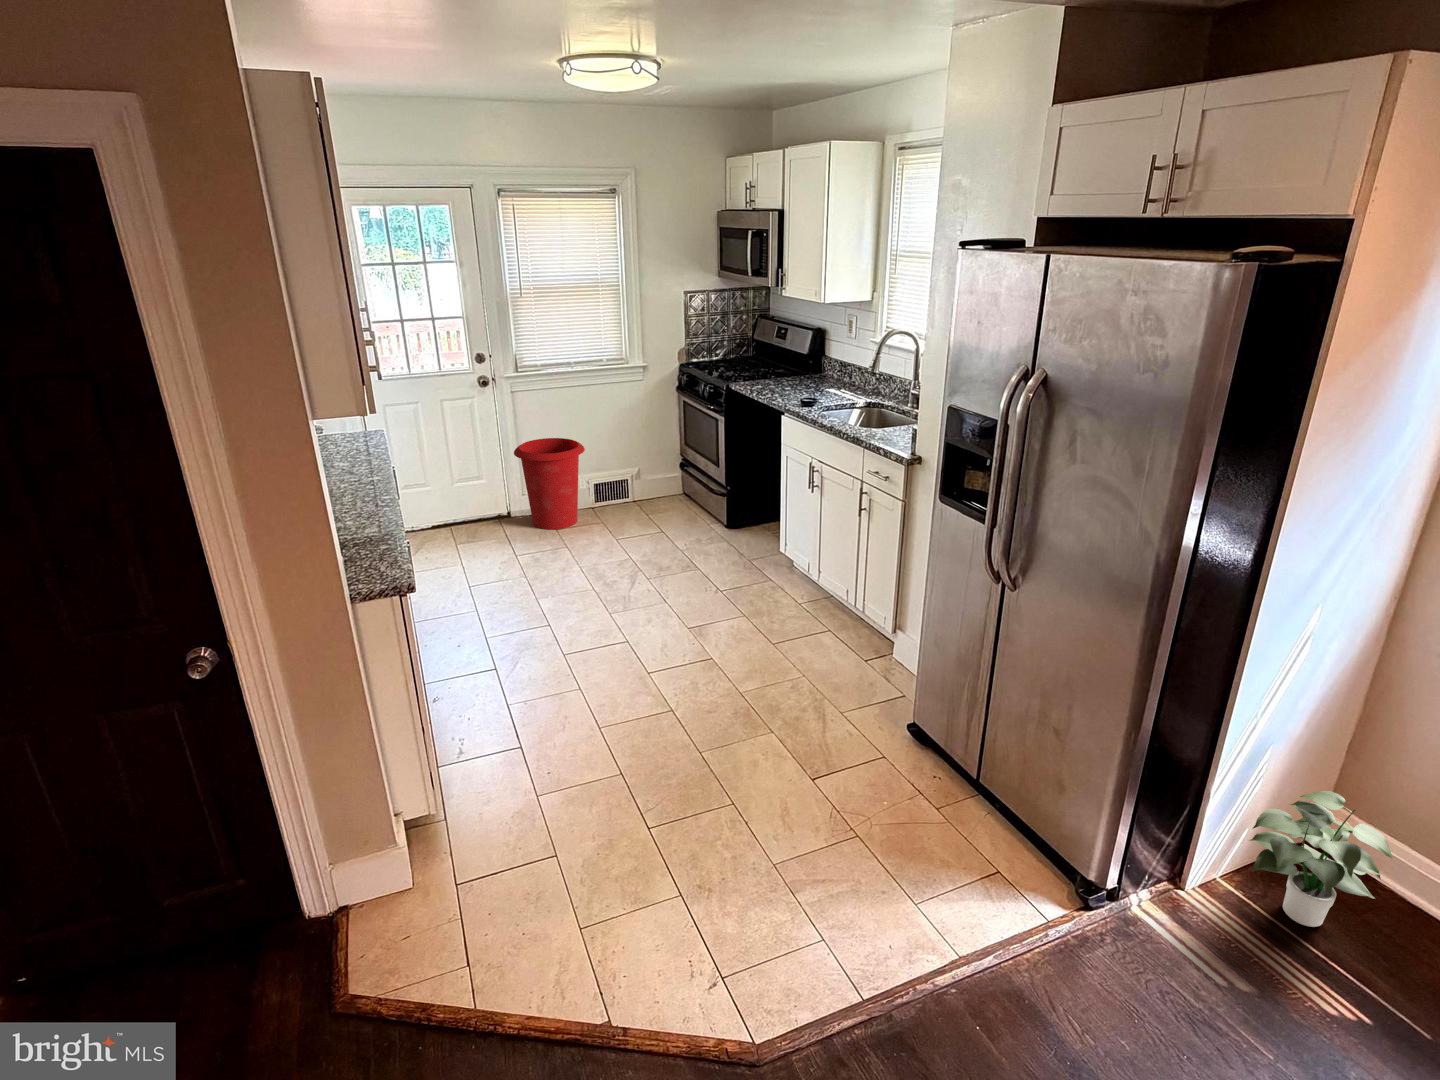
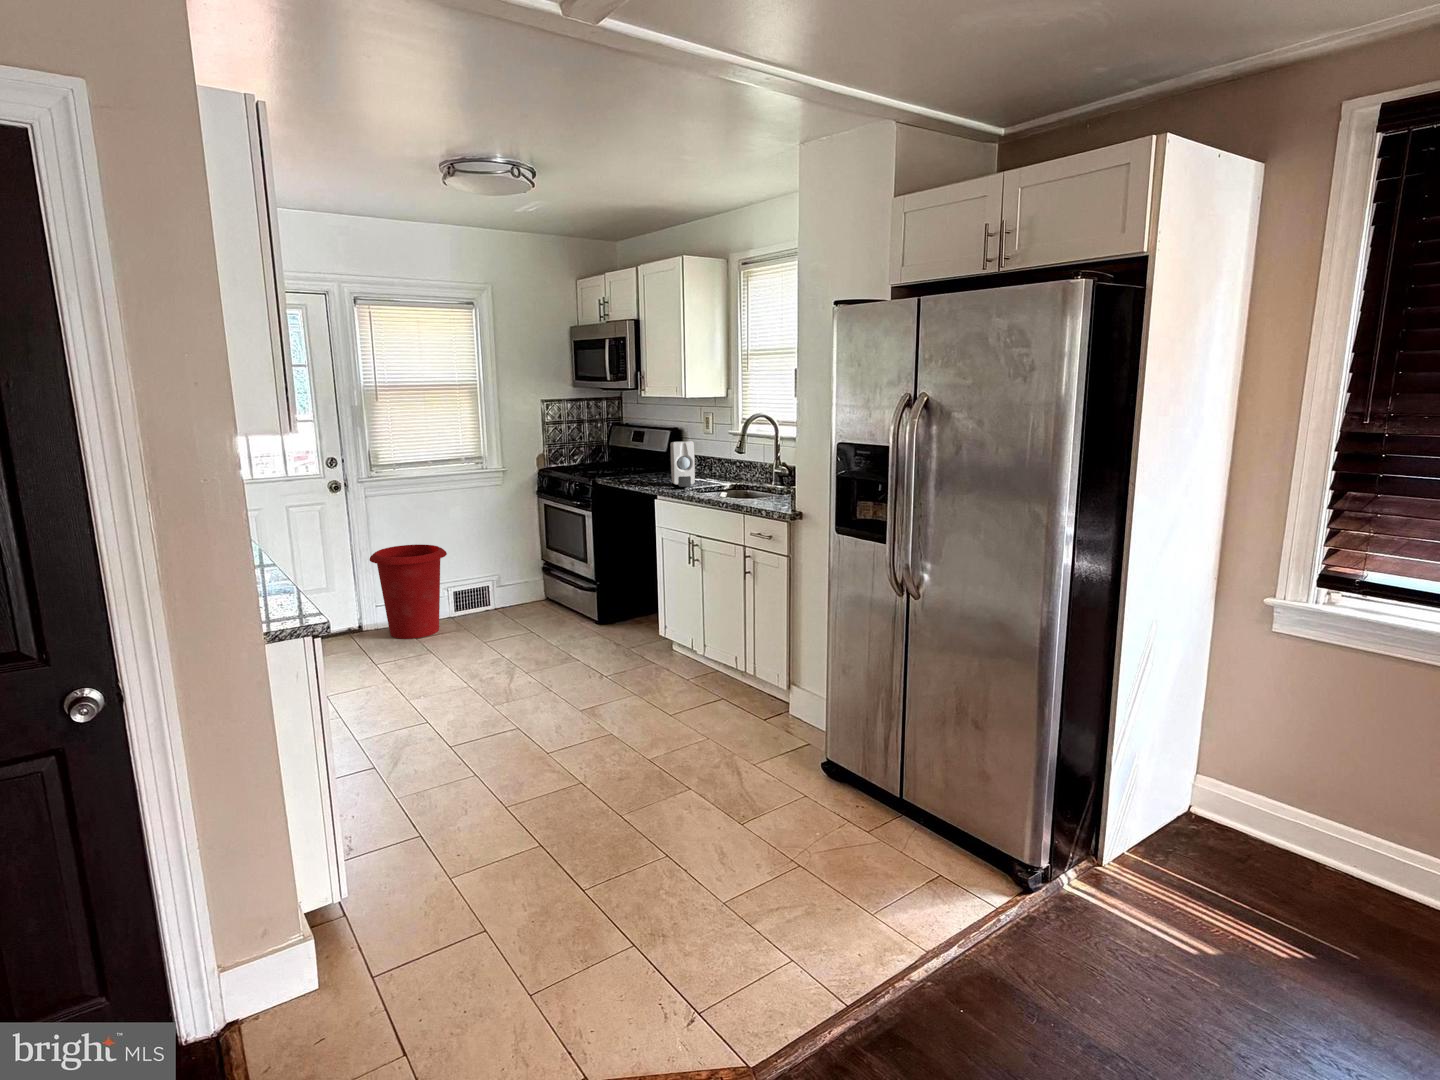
soap dispenser: none [804,351,829,400] -> present [670,442,695,487]
potted plant: present [1249,791,1393,927] -> none [1146,751,1266,878]

